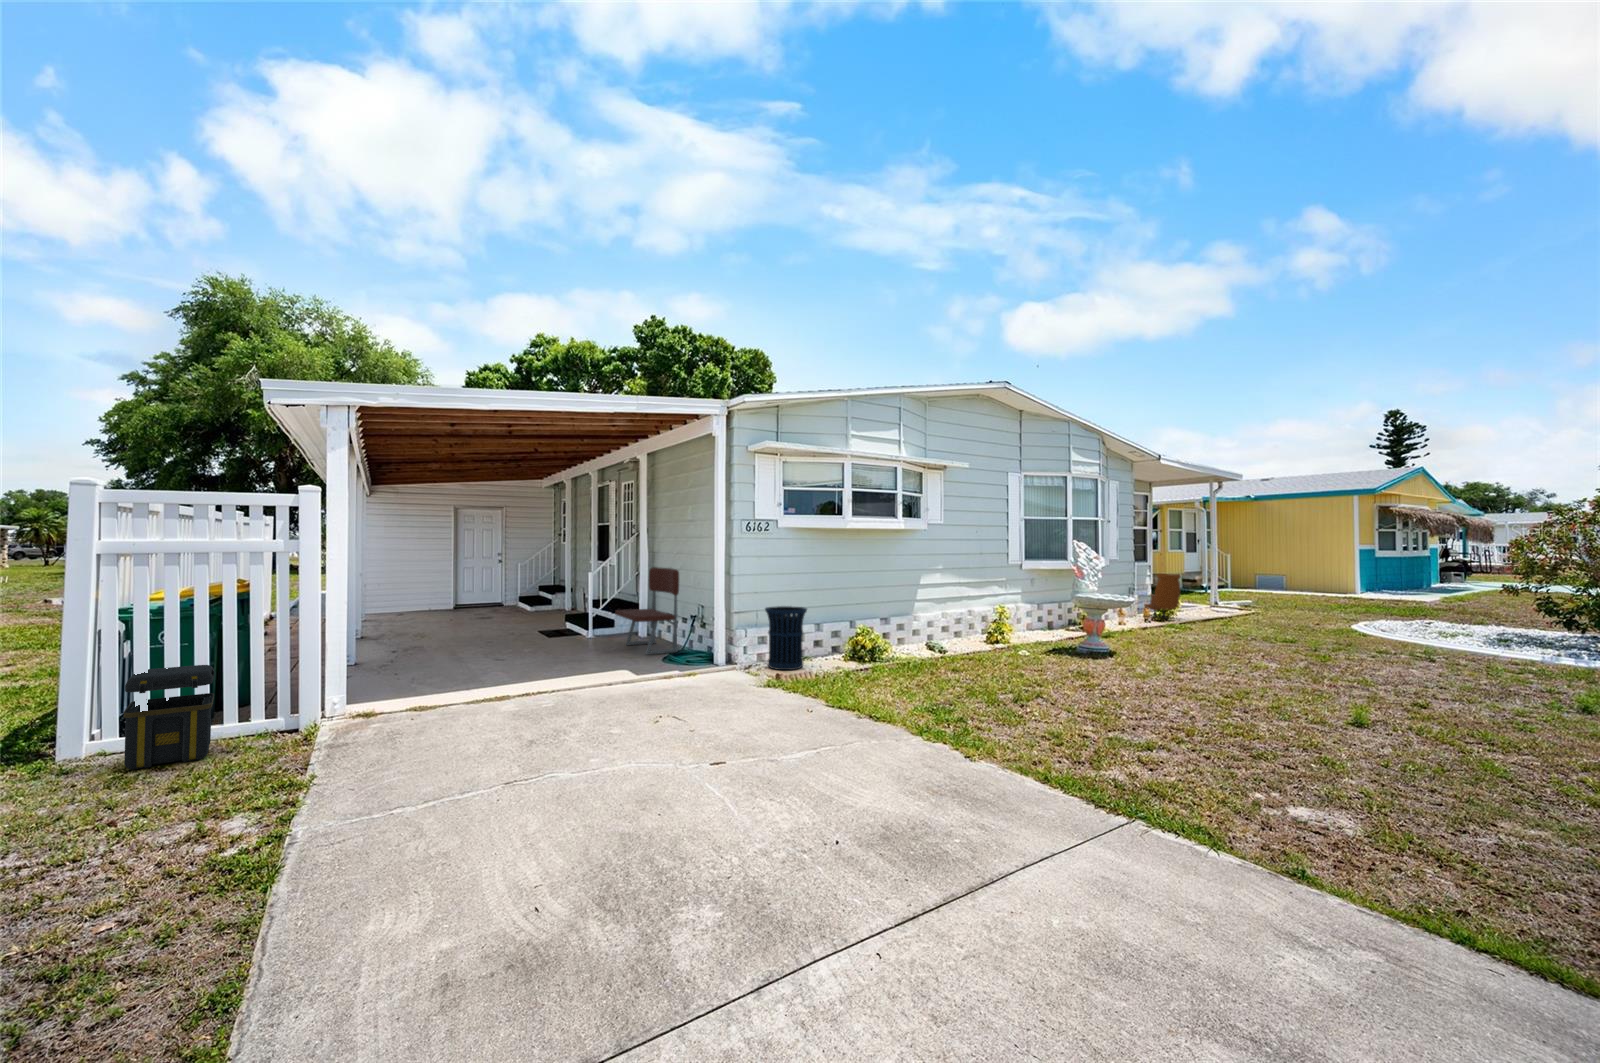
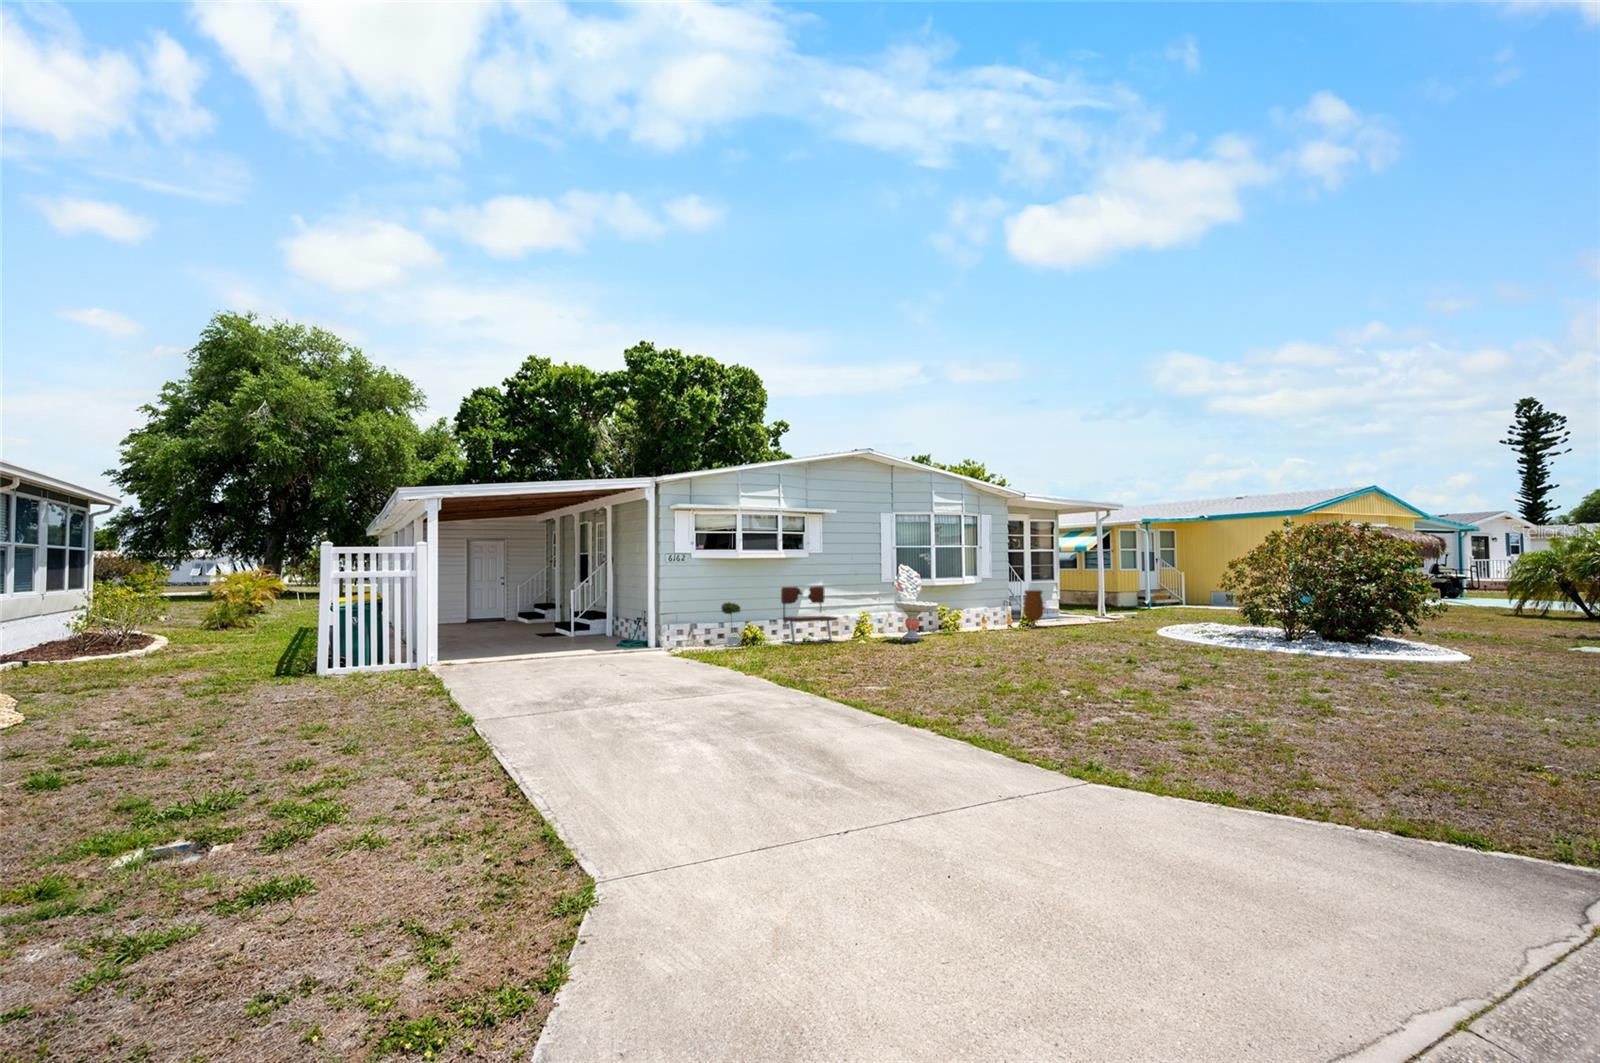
bench: present [615,567,679,655] -> present [781,586,837,644]
potted tree: none [820,594,850,662] -> present [722,602,741,647]
trash can: present [765,606,807,670] -> none [680,610,708,650]
toolbox: present [123,665,214,769] -> none [359,630,394,673]

